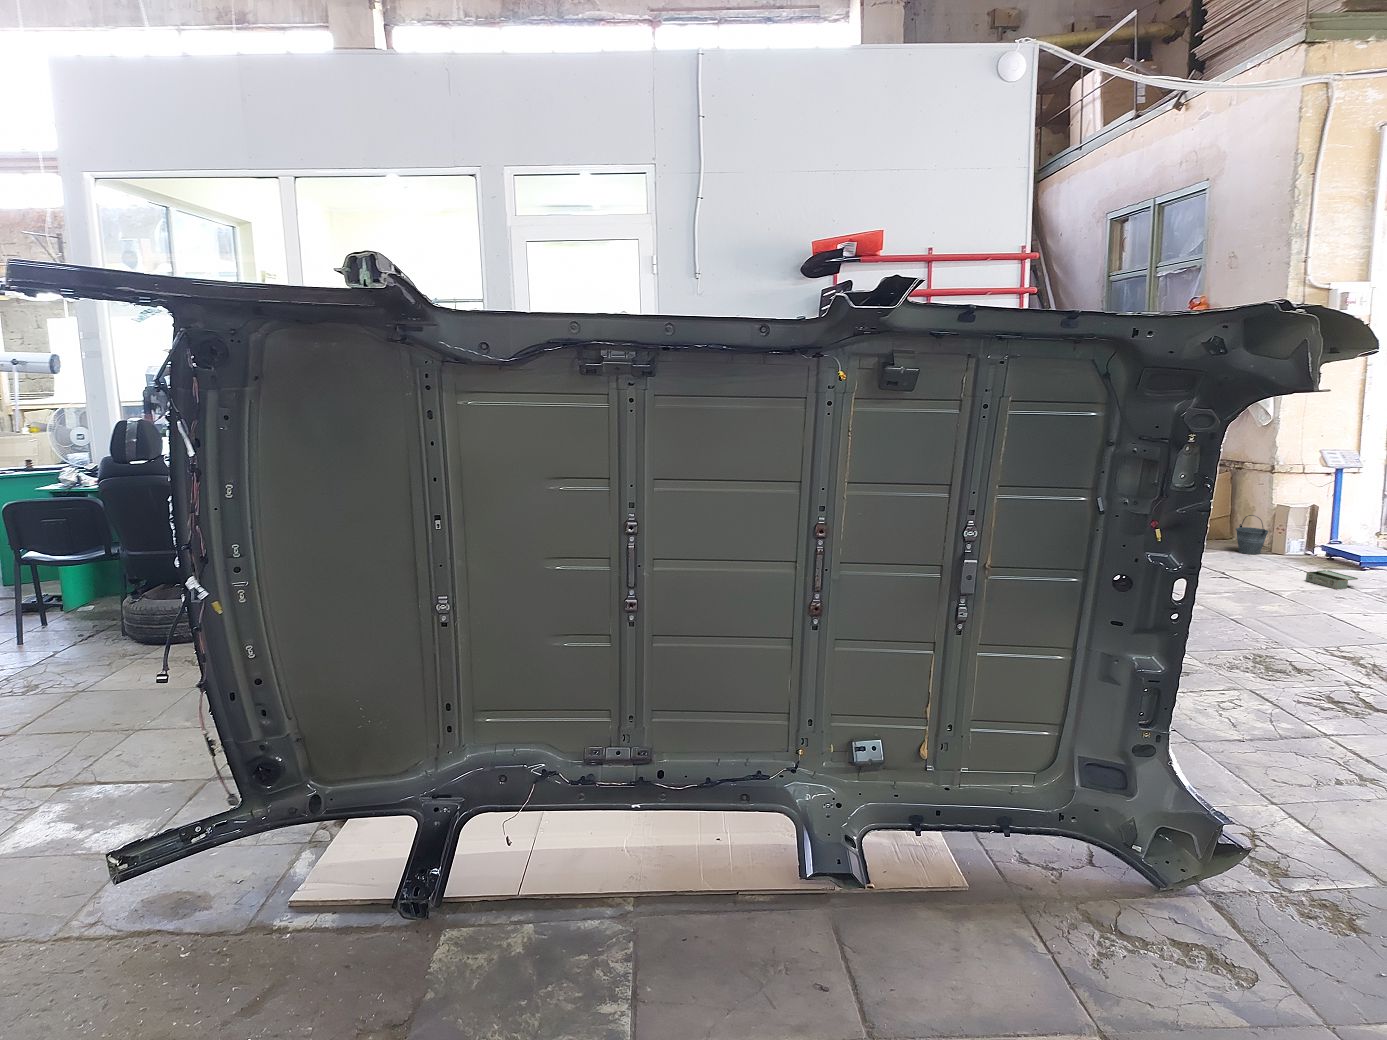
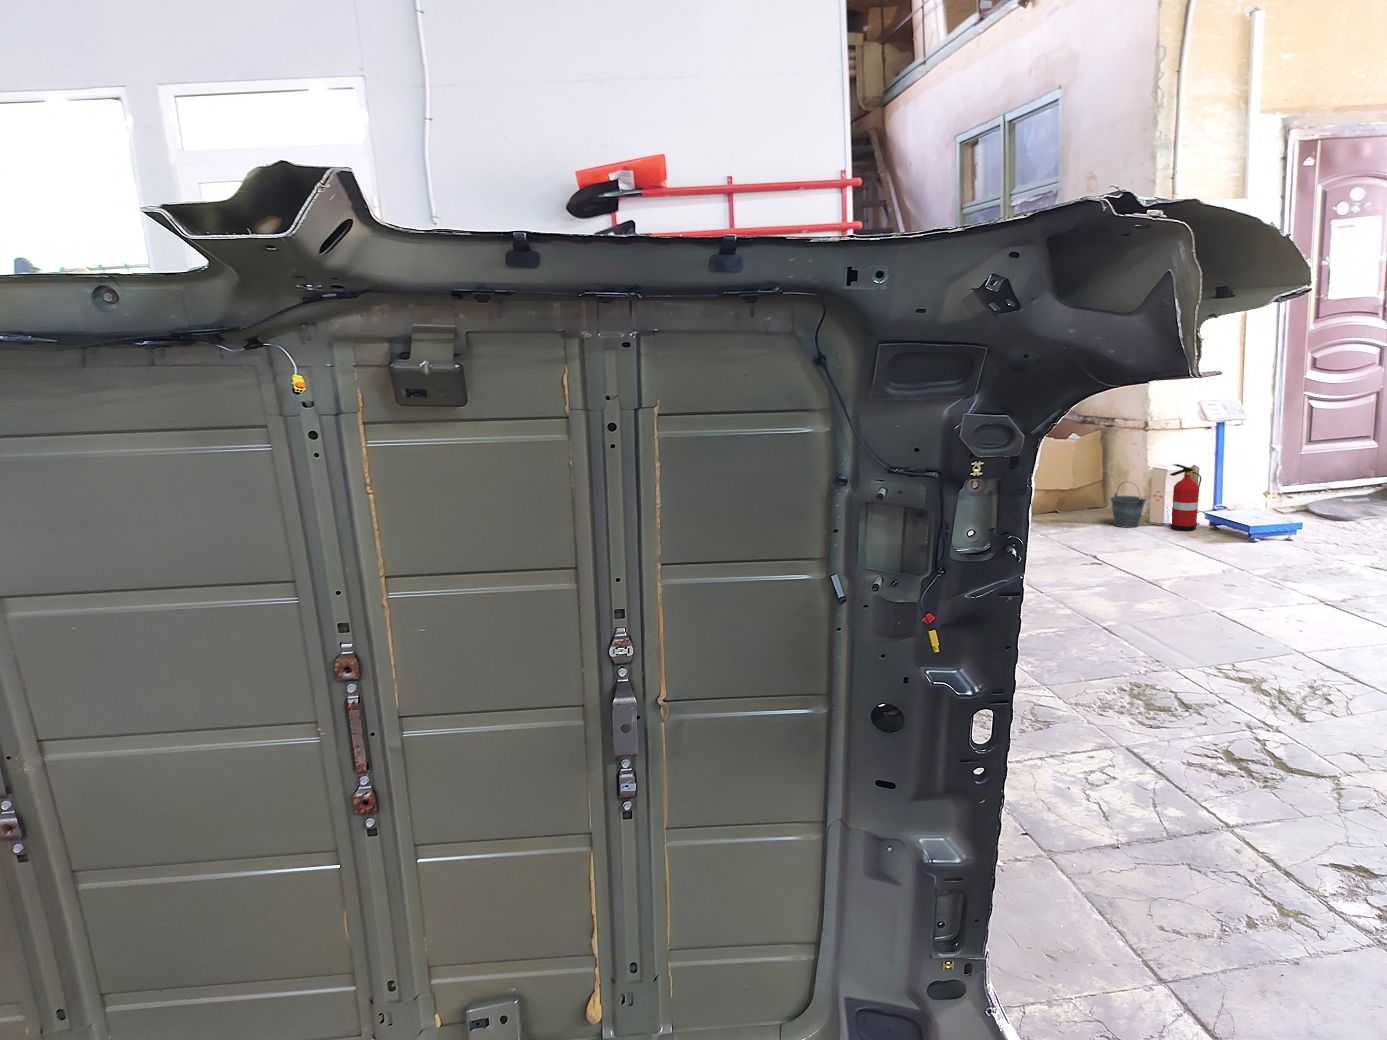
fire extinguisher: none [1290,502,1320,560] -> present [1170,464,1201,531]
toolbox: present [1306,570,1358,589] -> none [1189,546,1247,570]

